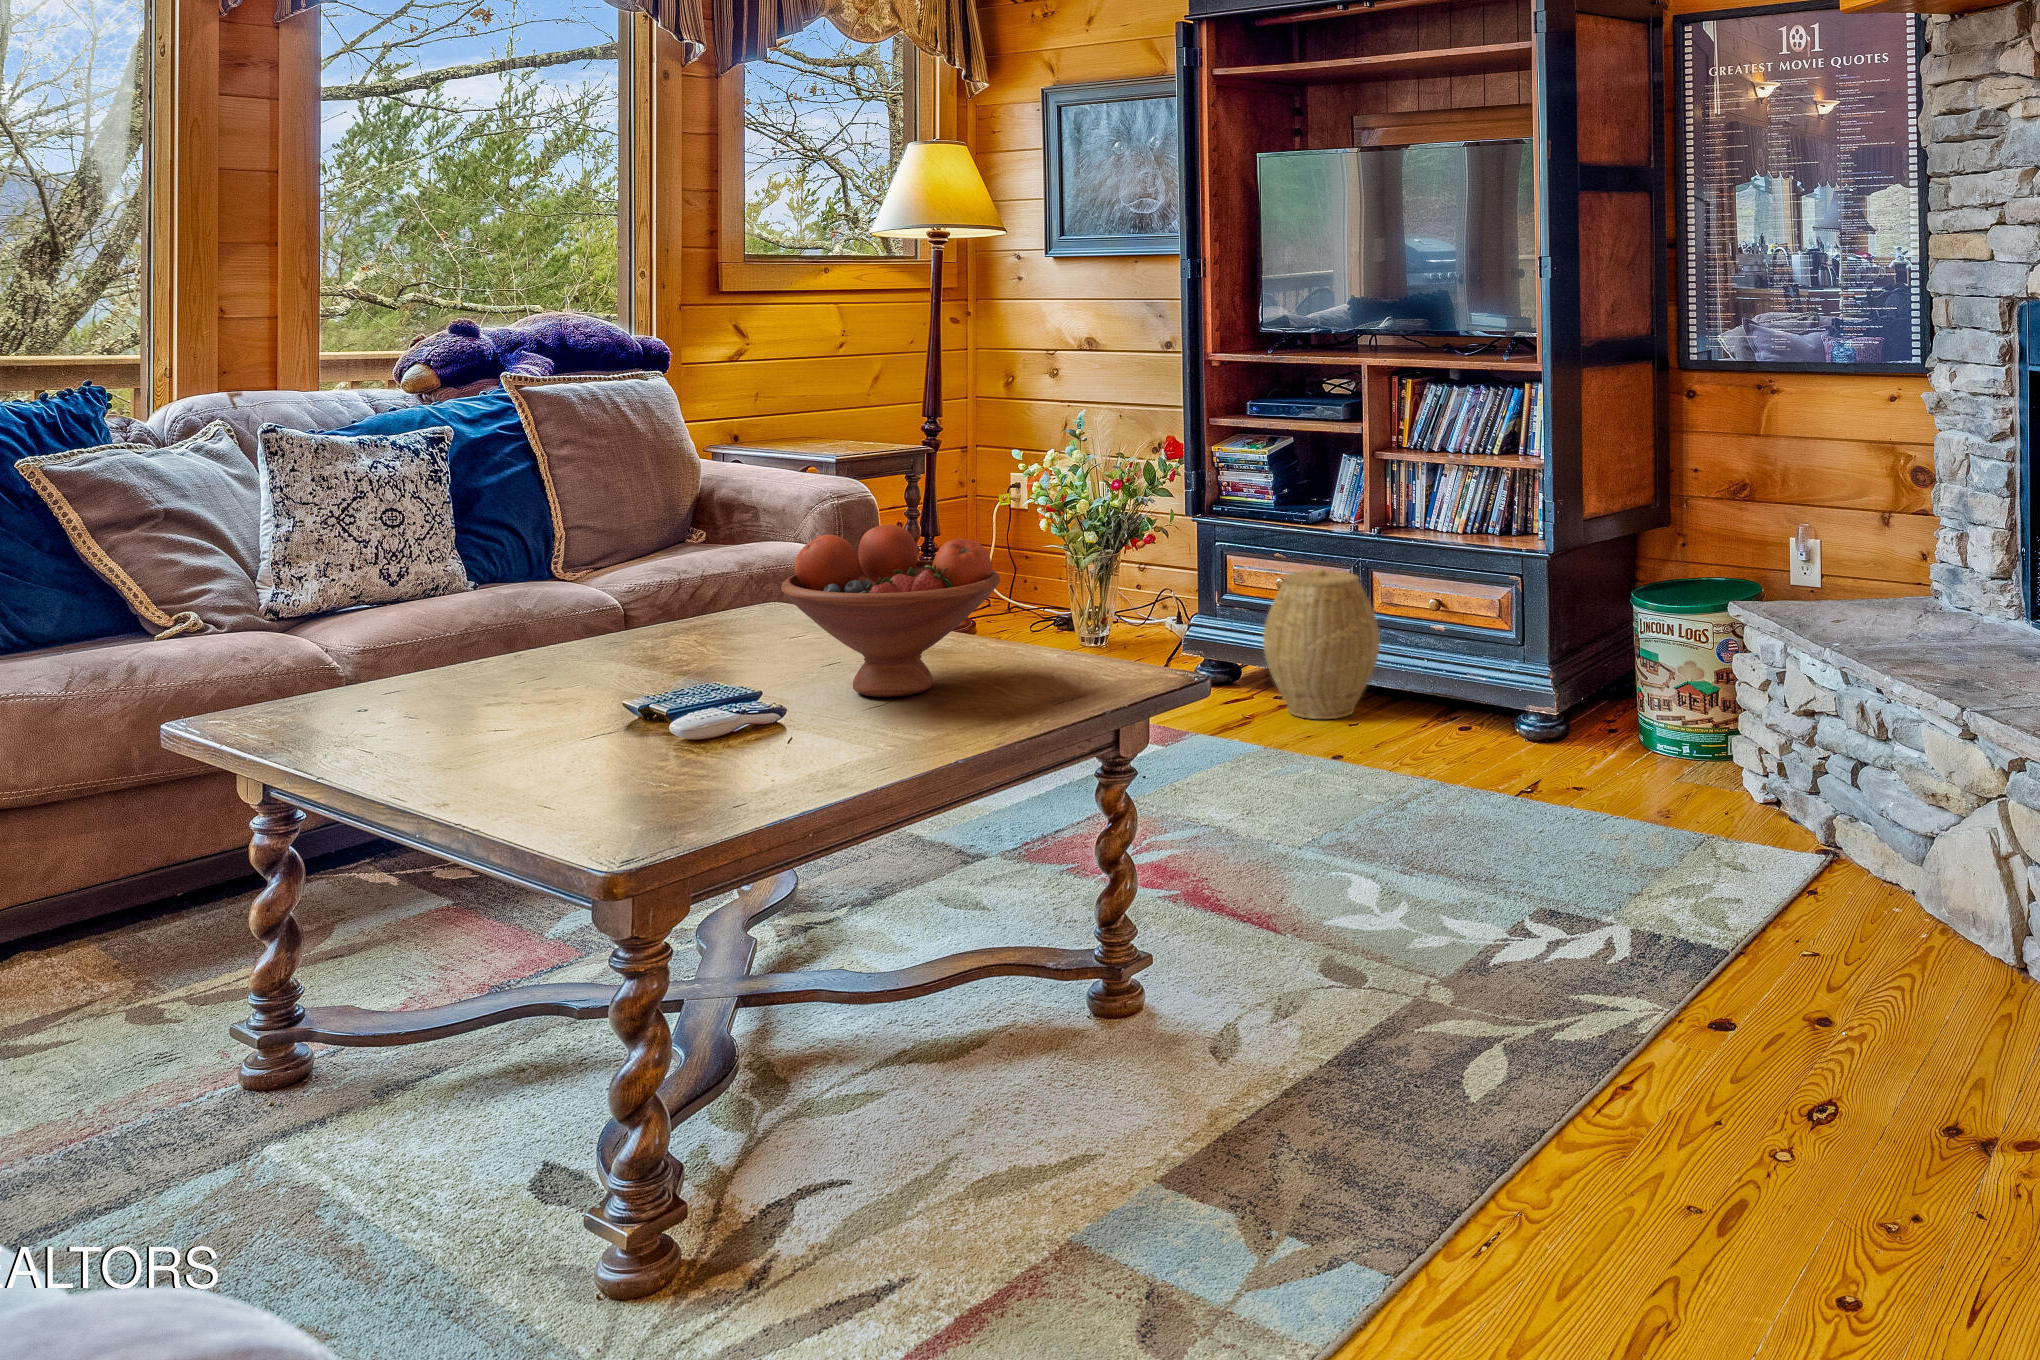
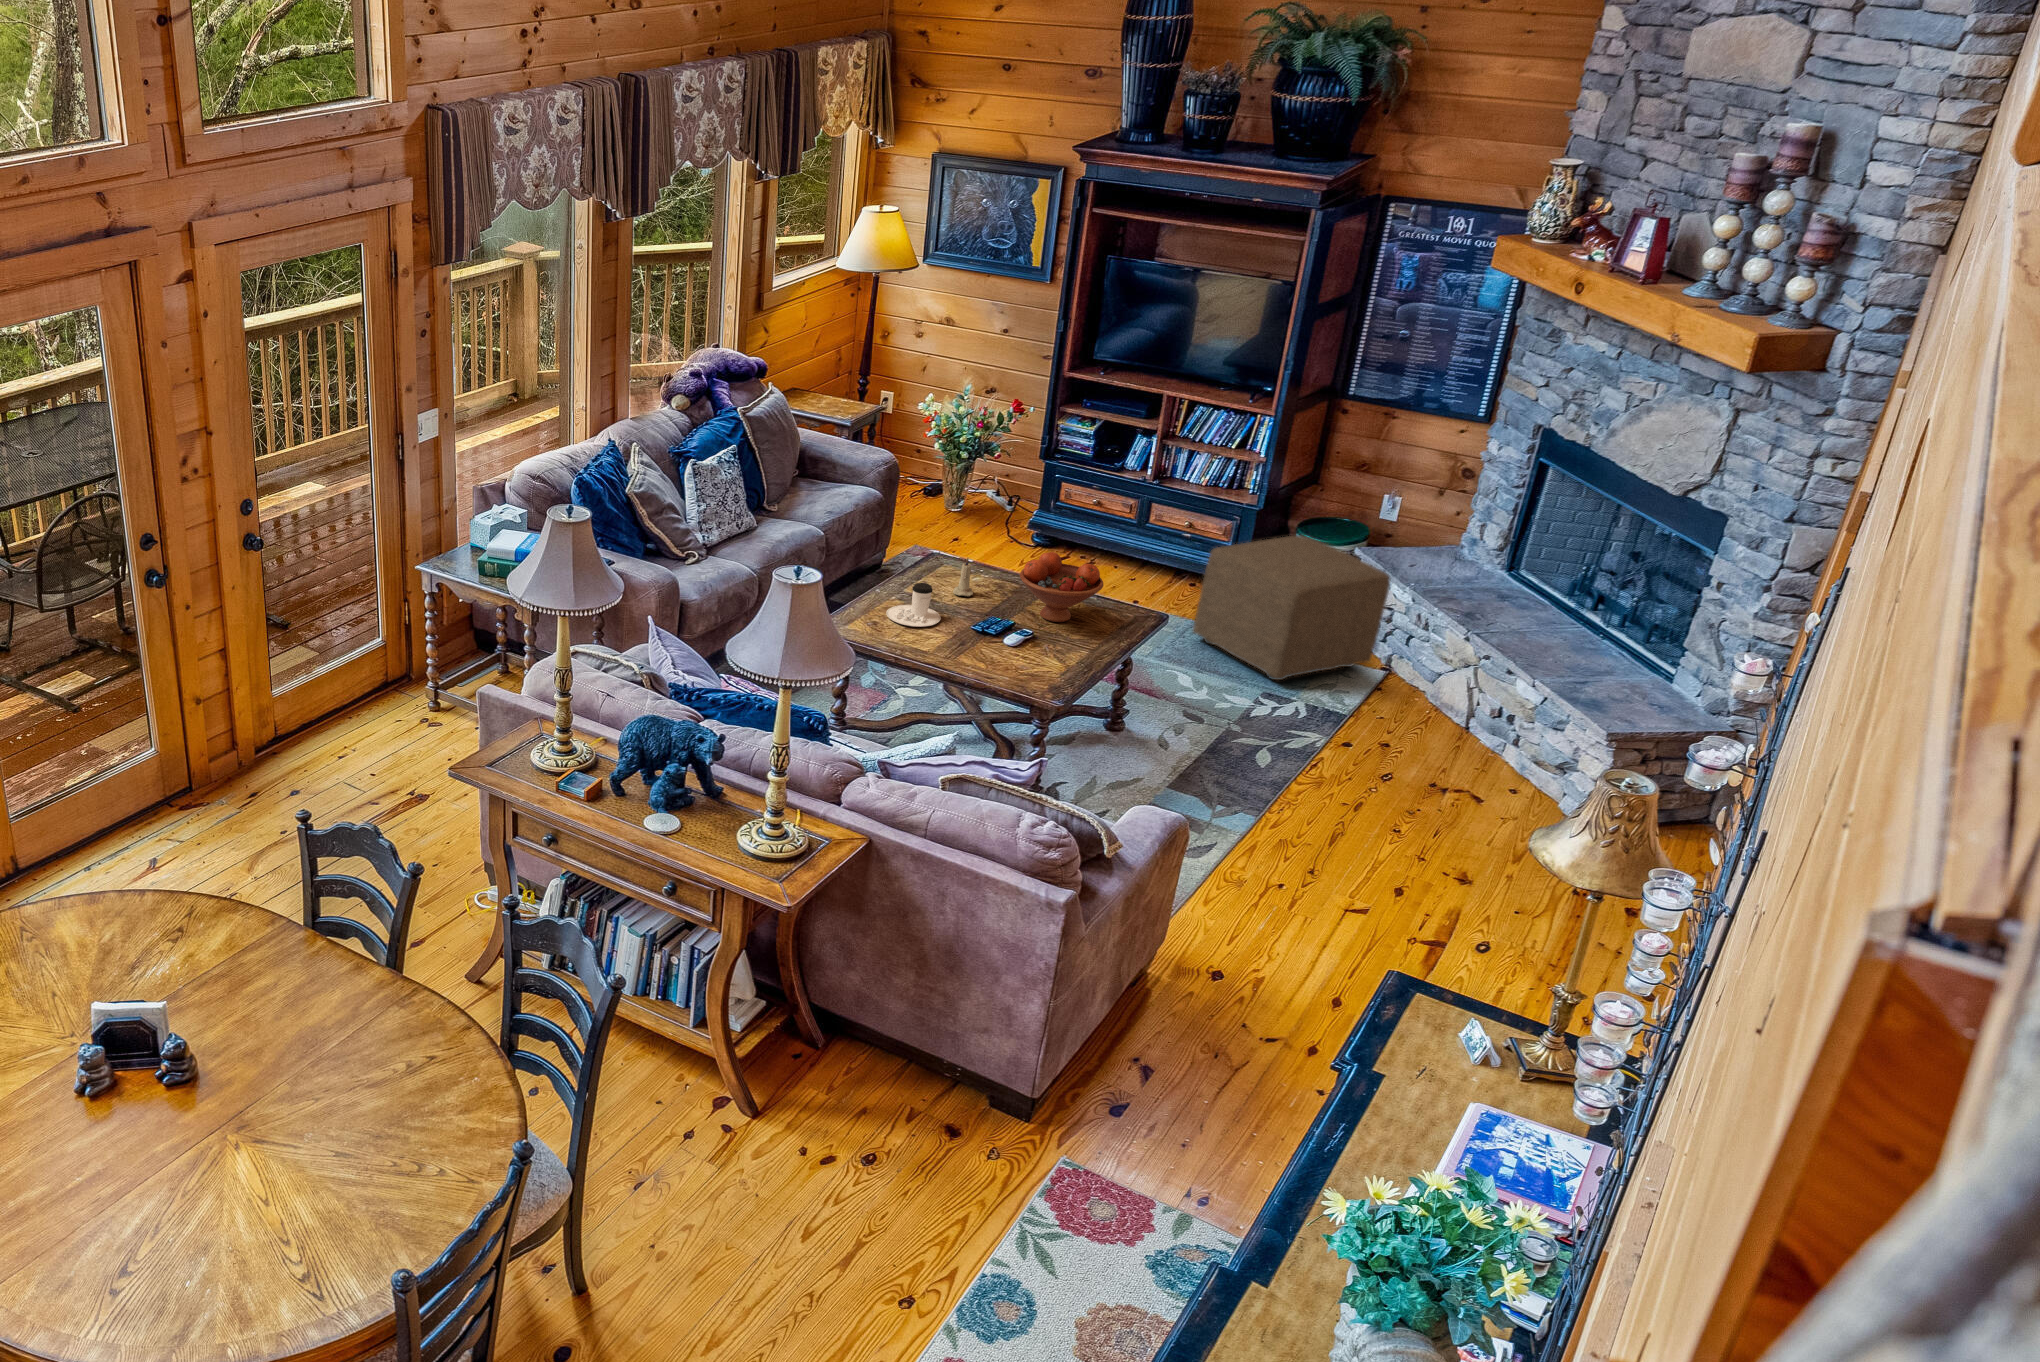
candle: none [684,561,741,663] -> present [953,558,973,596]
woven basket: present [1263,569,1380,719] -> none [1088,497,1152,576]
ottoman: none [1414,579,1788,876] -> present [1193,535,1390,680]
coffee cup: none [412,609,574,717] -> present [886,583,941,627]

